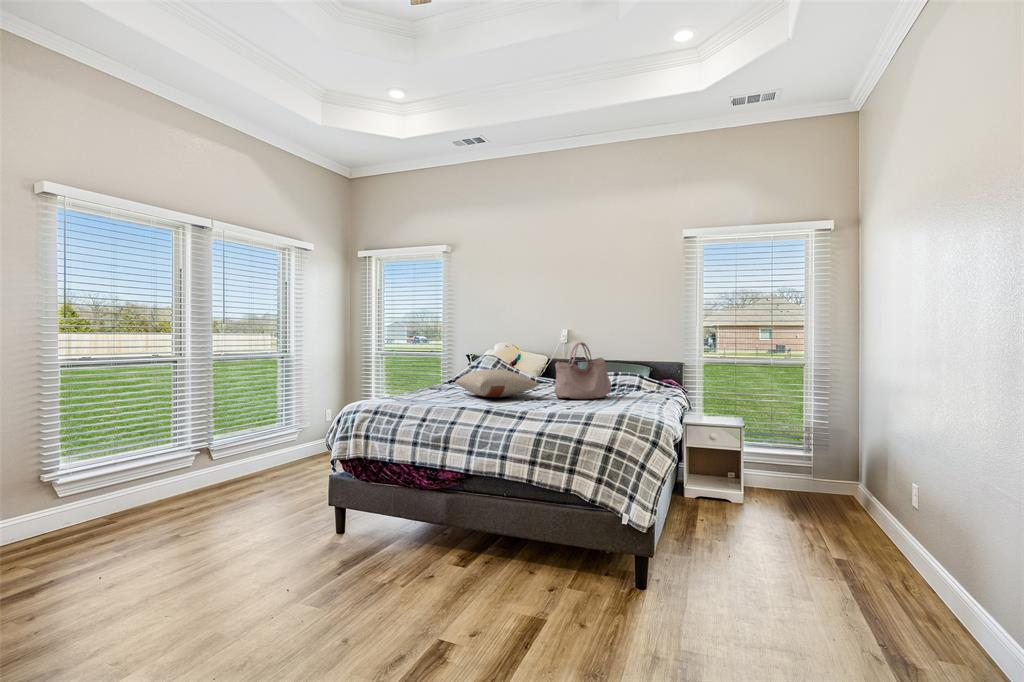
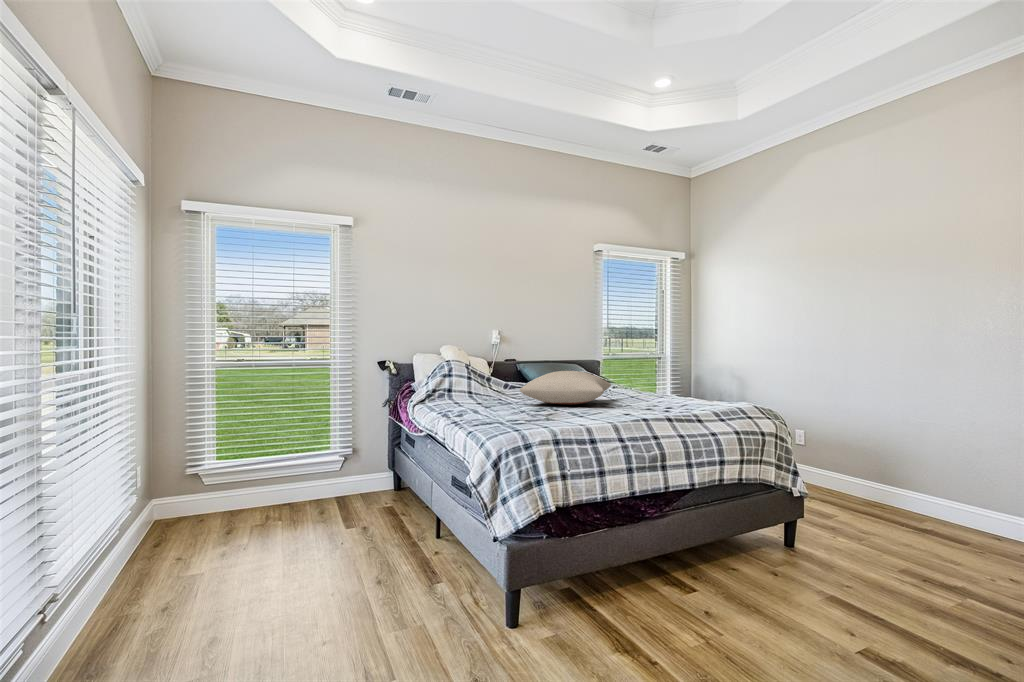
handbag: present [554,342,611,399] -> none [606,338,641,398]

